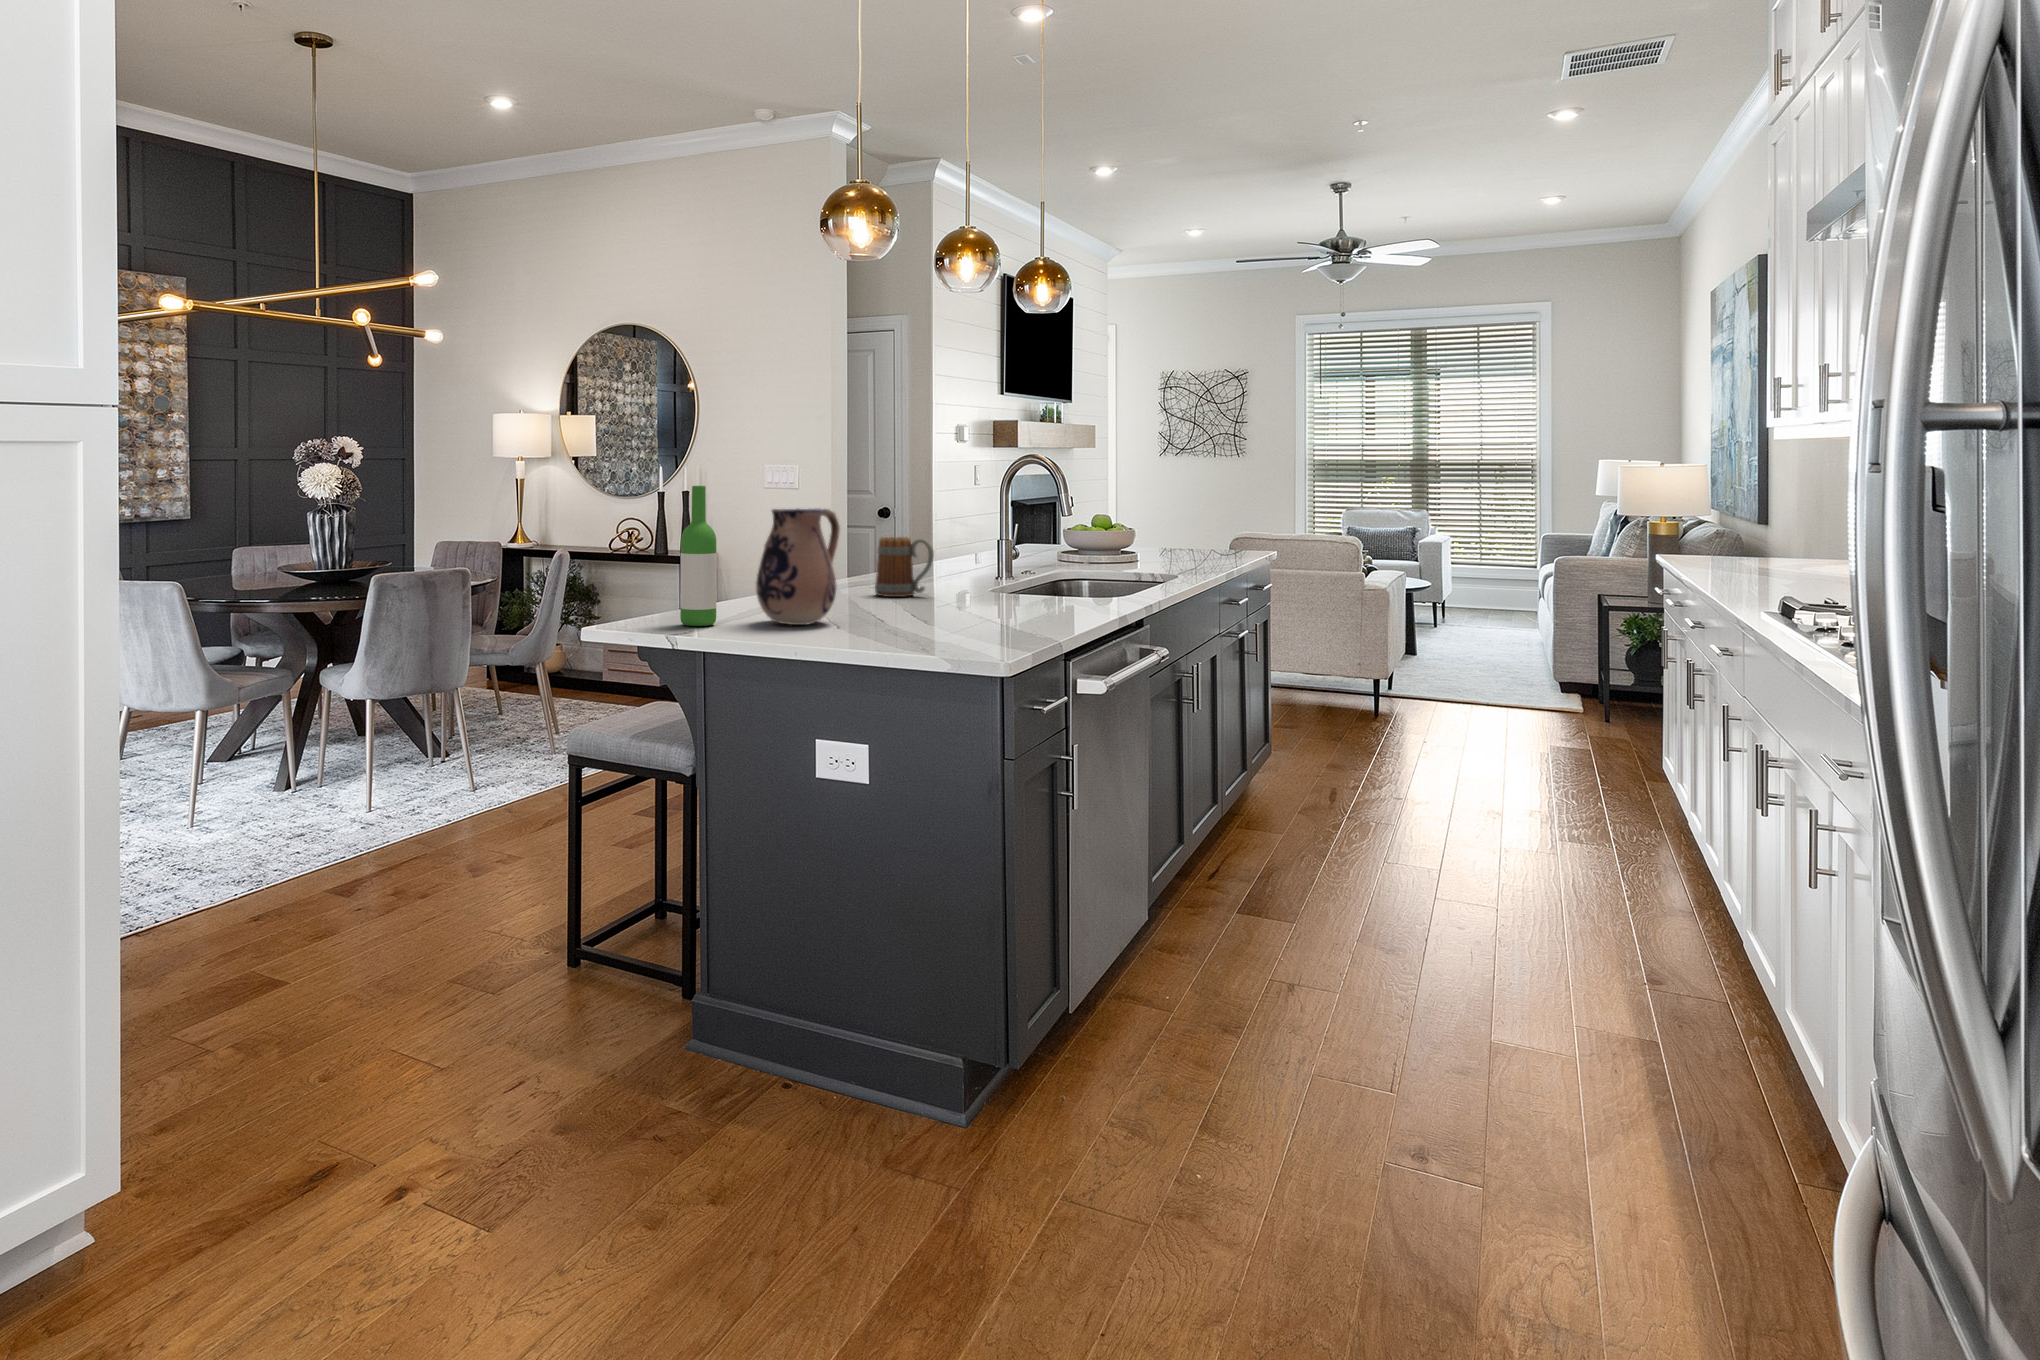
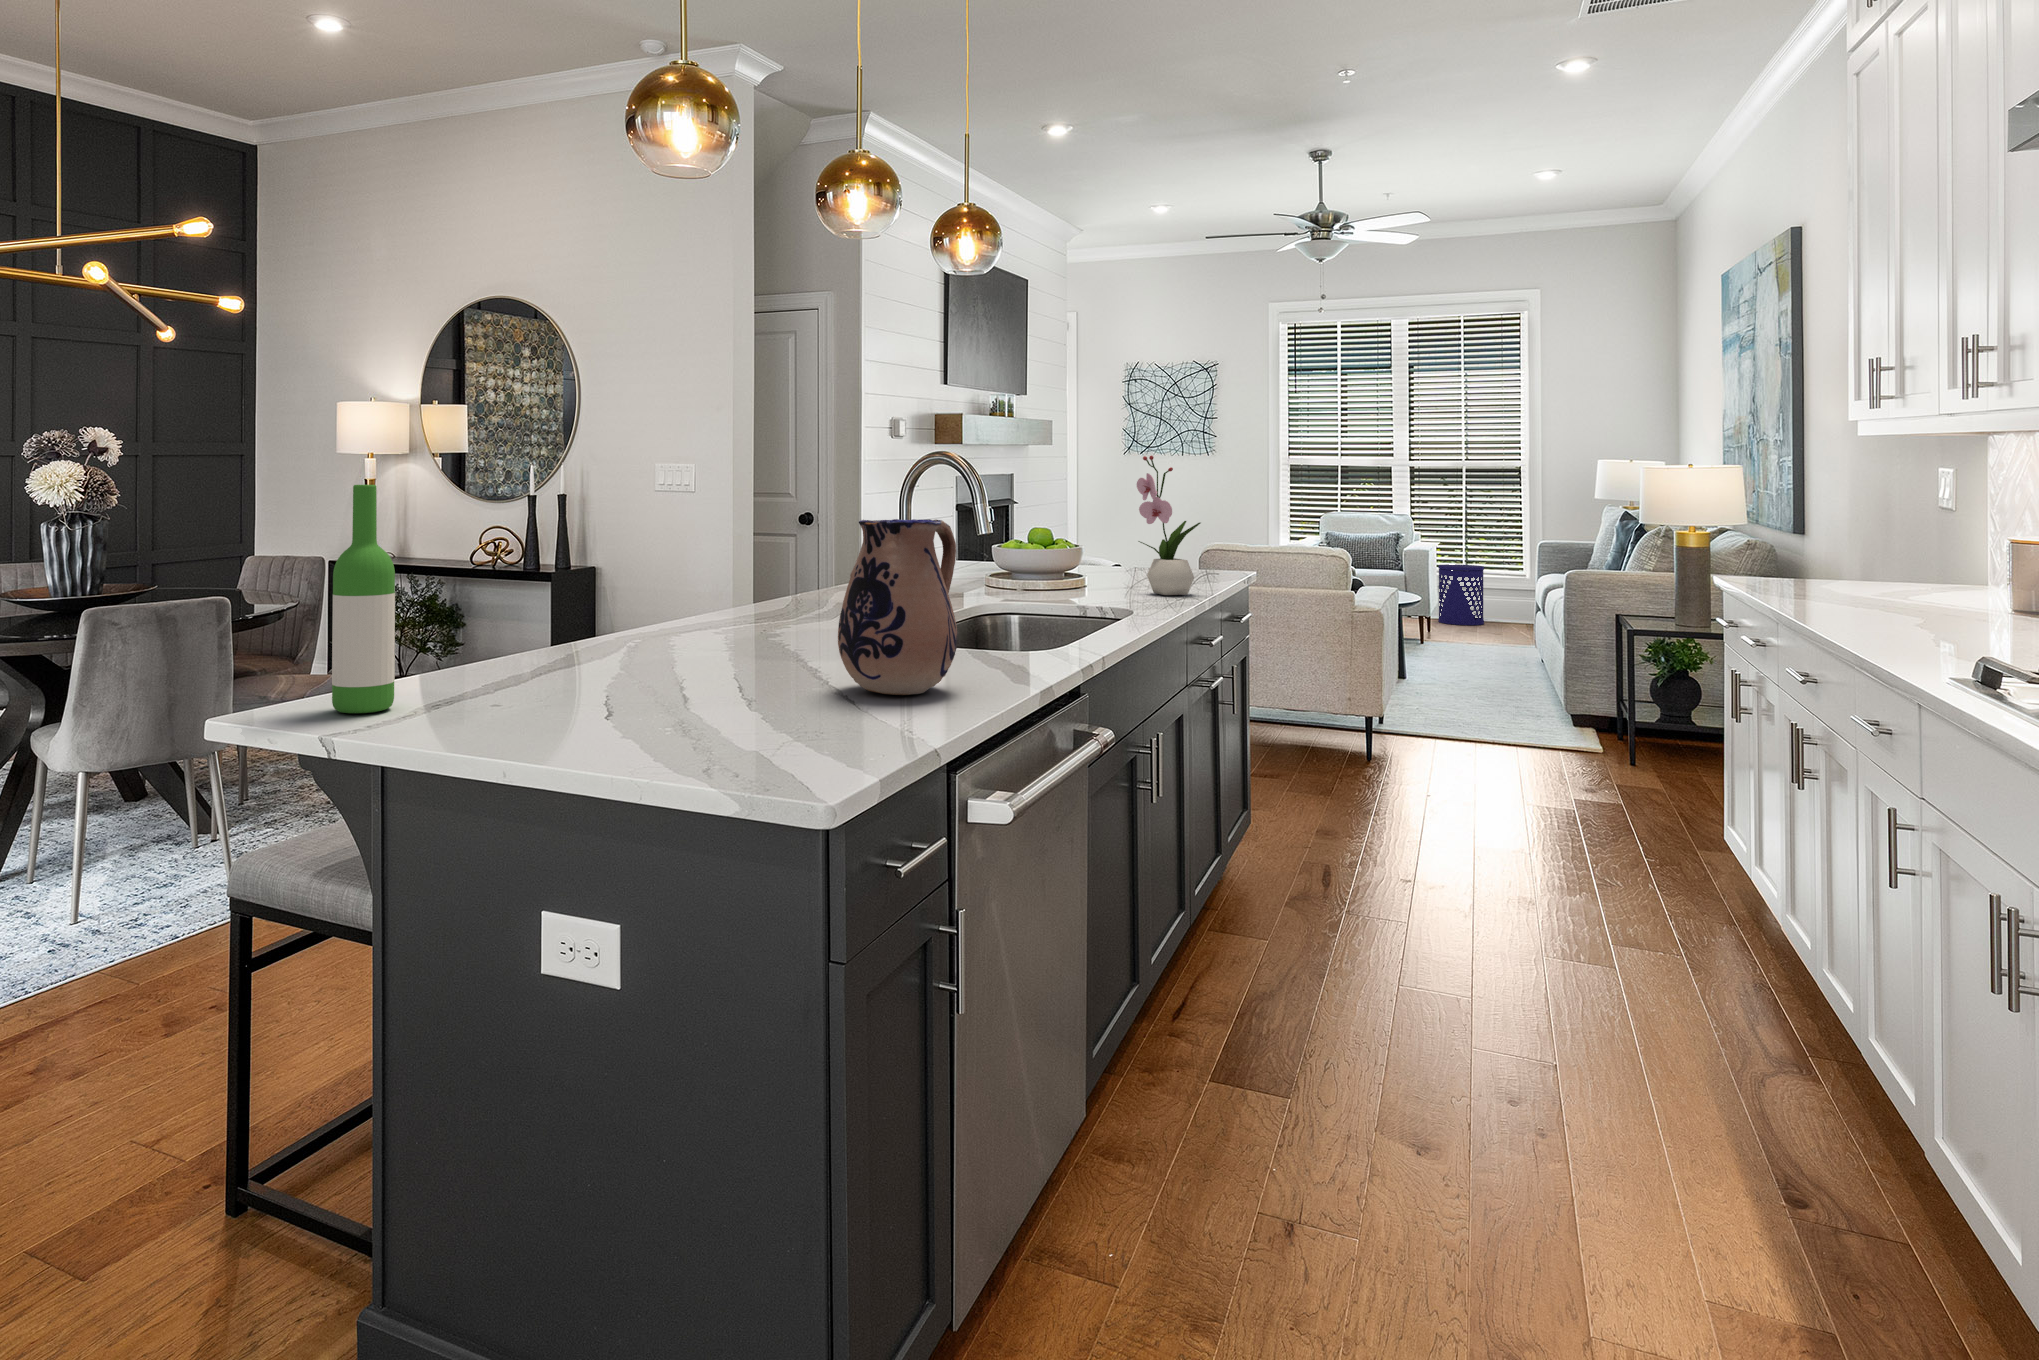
flower arrangement: none [1179,461,1230,568] -> present [1137,456,1200,595]
ceramic pitcher: present [756,509,840,625] -> present [838,519,957,695]
mug: present [875,537,934,597] -> none [701,560,785,648]
waste bin: none [1461,555,1505,612] -> present [1438,564,1484,625]

